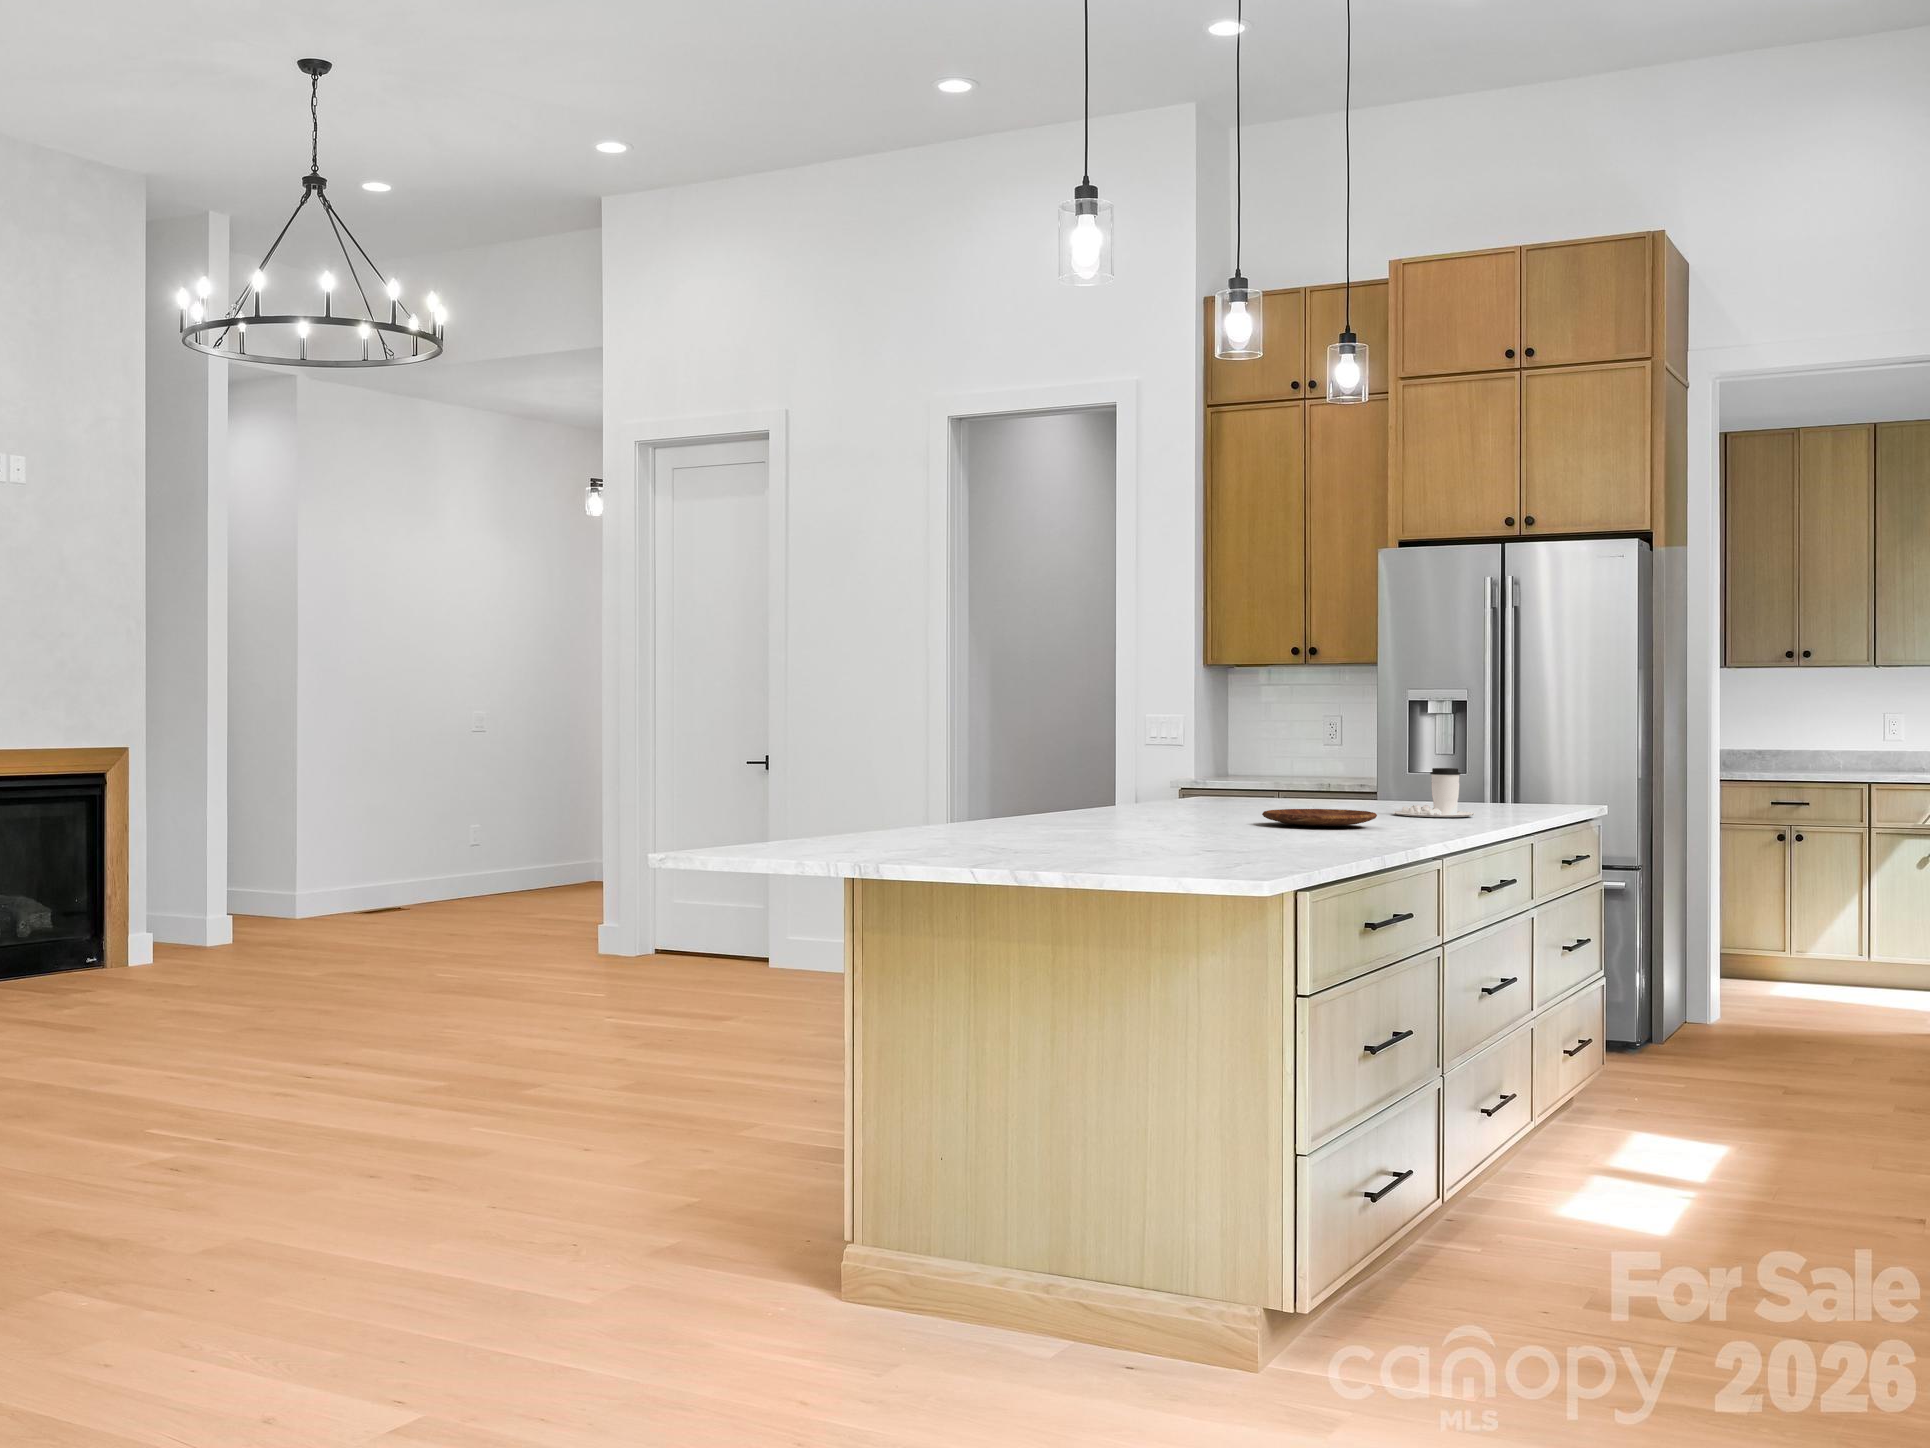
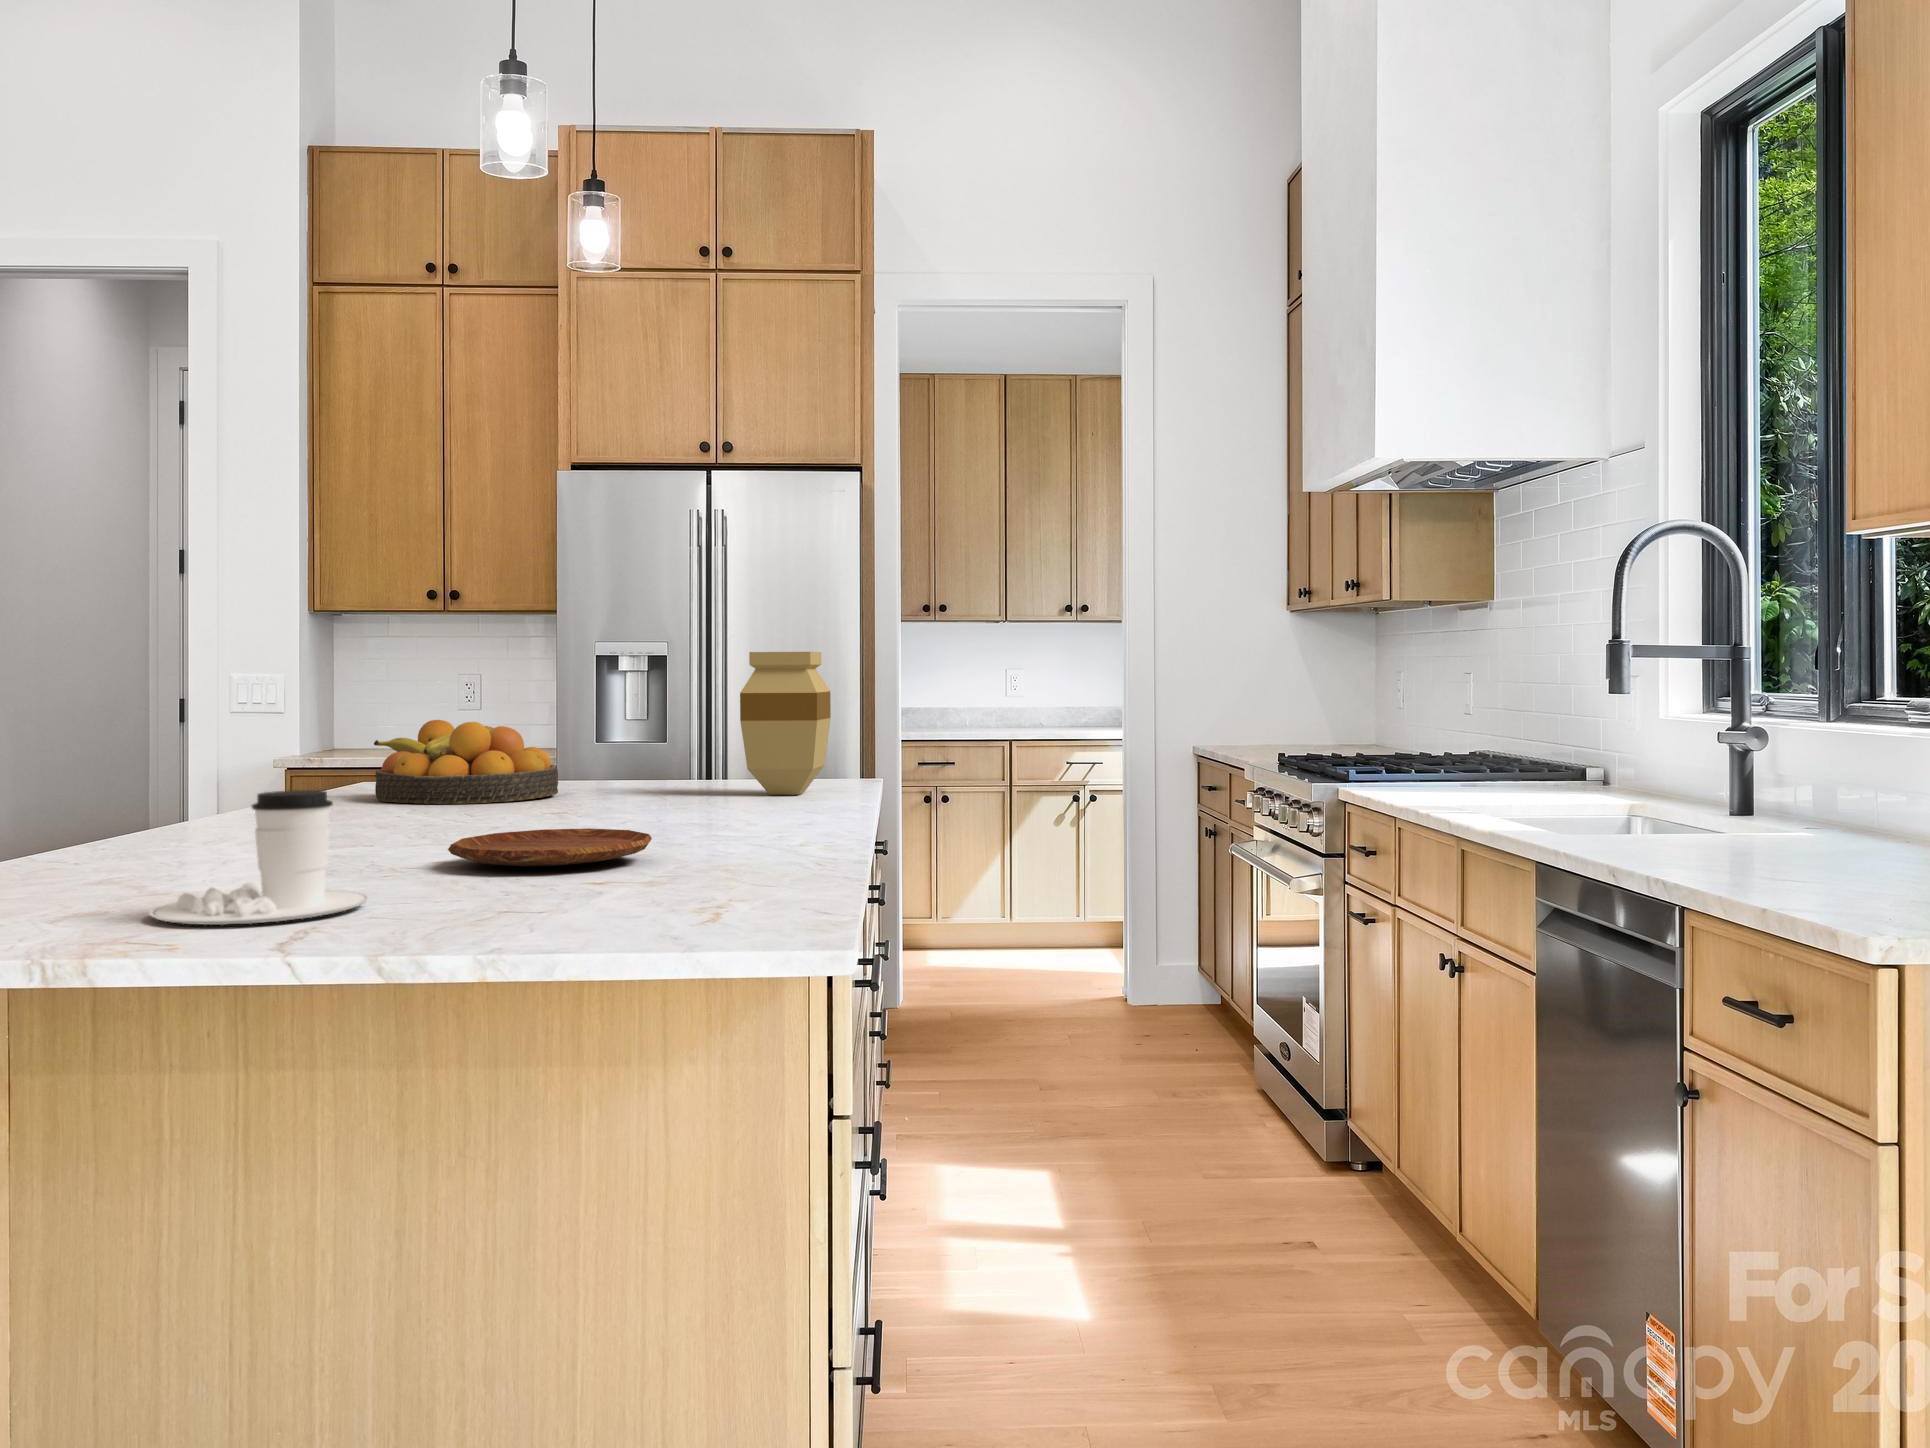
vase: none [1490,700,1567,809] -> present [740,652,831,795]
fruit bowl: none [1237,746,1360,803] -> present [374,720,558,804]
coffee cup: present [1394,768,1475,817] -> present [149,790,370,925]

